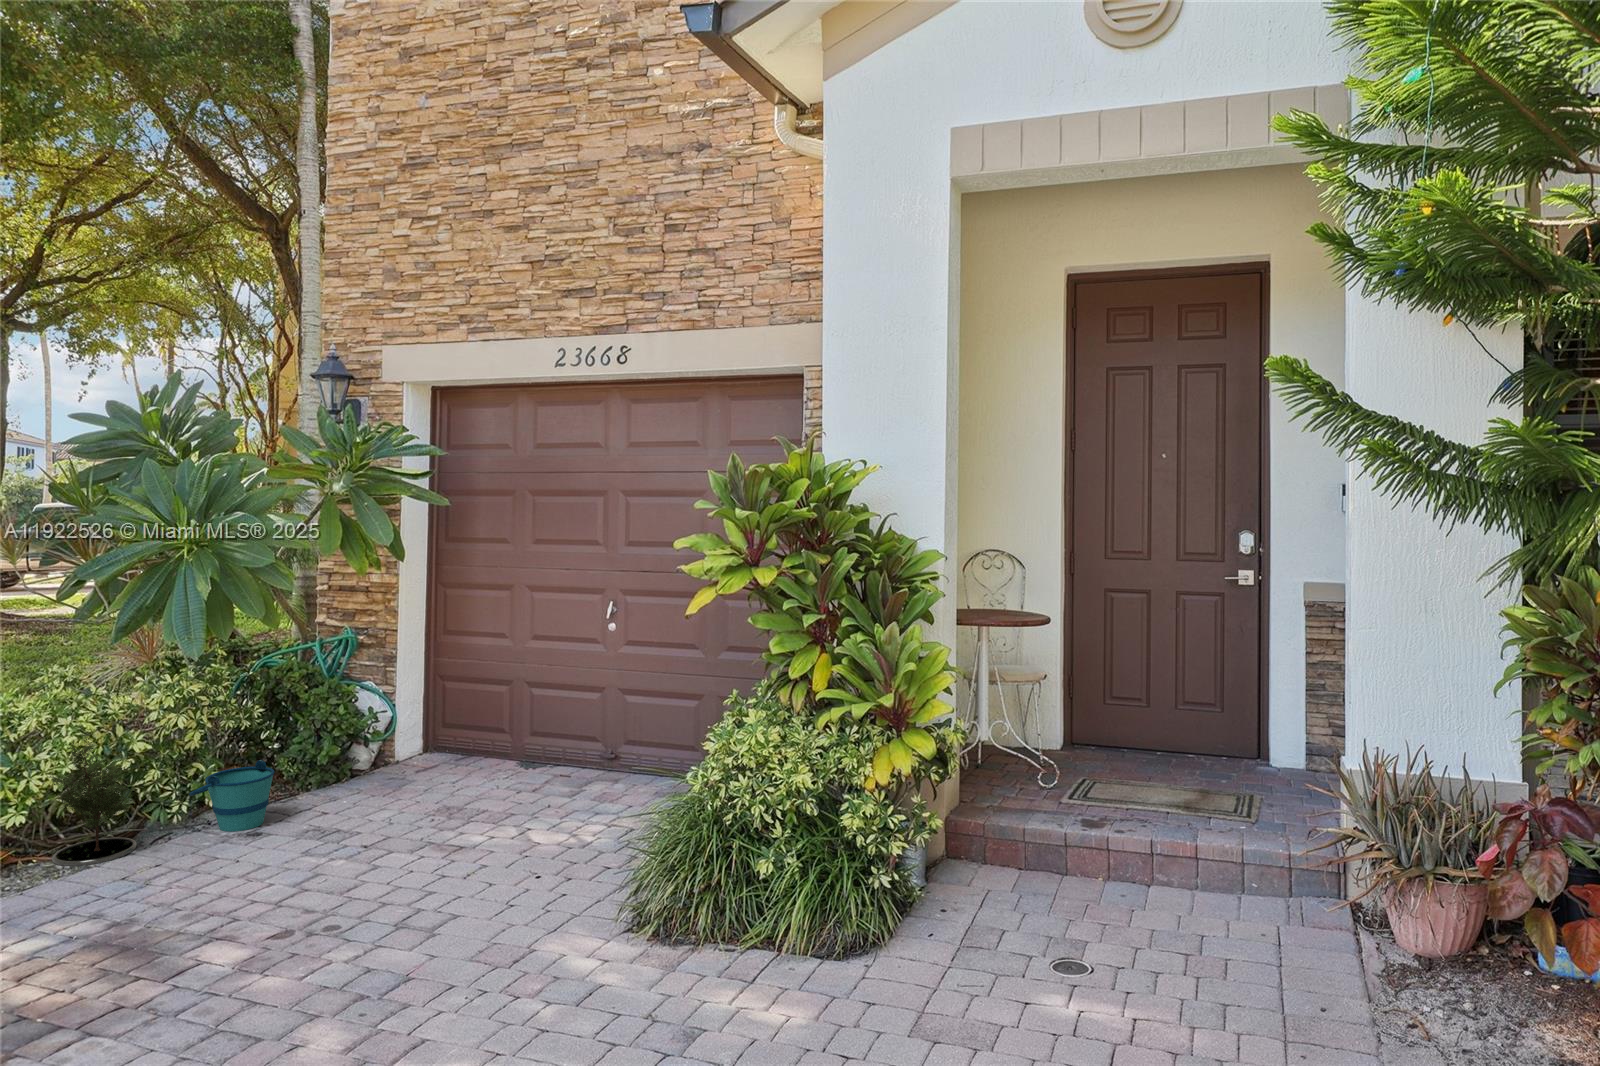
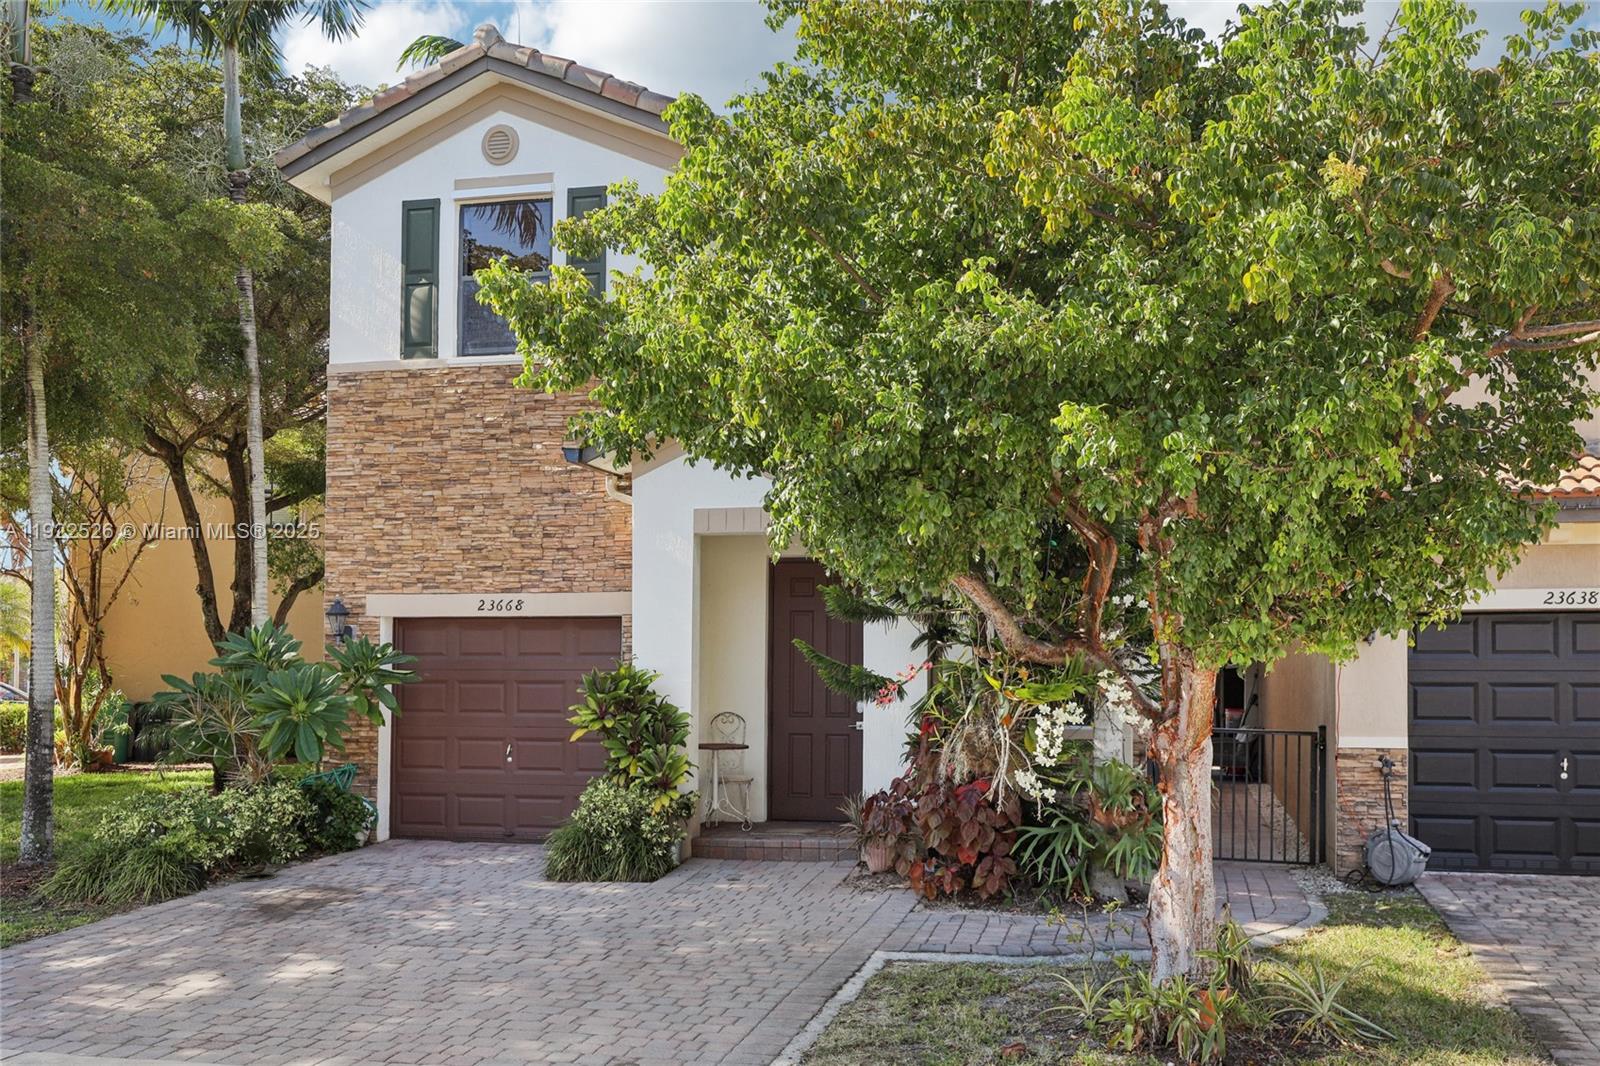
bucket: present [189,760,275,832] -> none [293,834,337,870]

